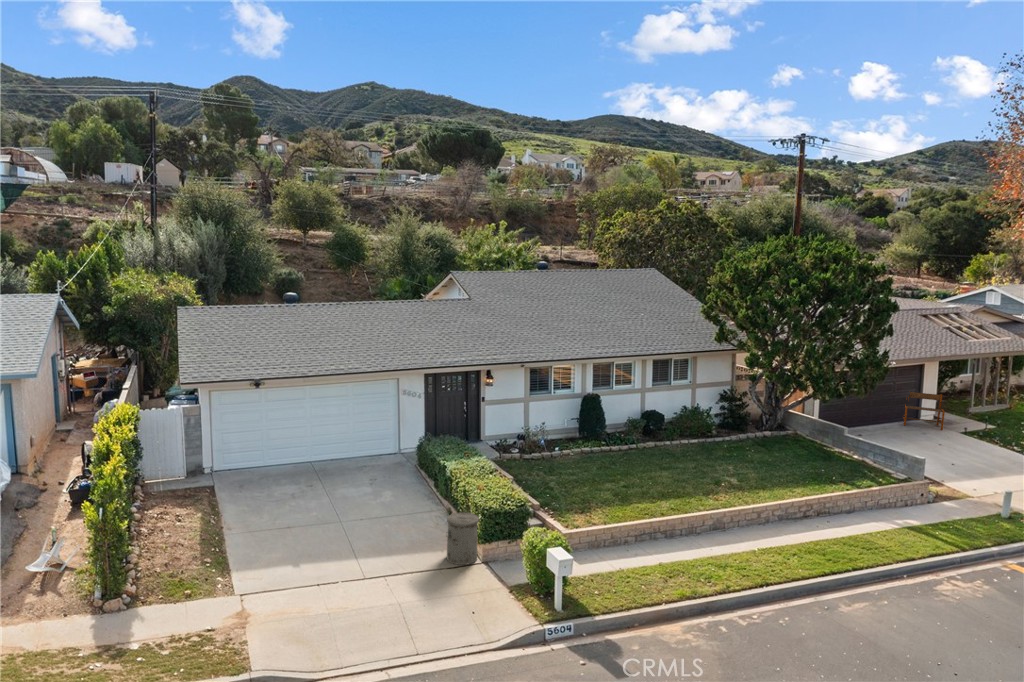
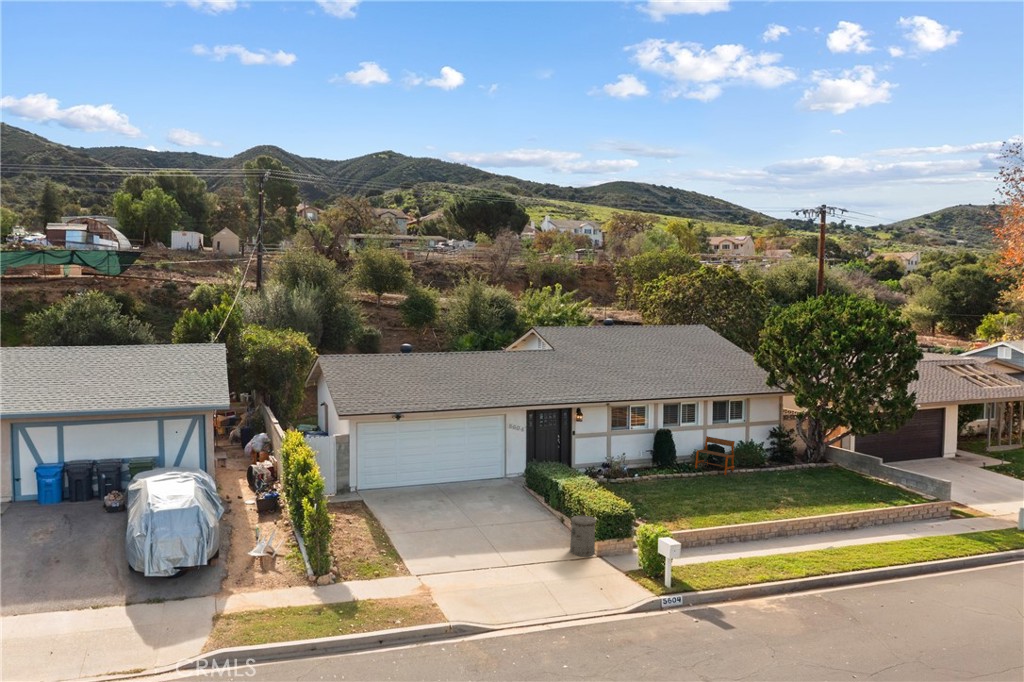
bench: present [903,392,945,430] -> present [695,436,735,475]

